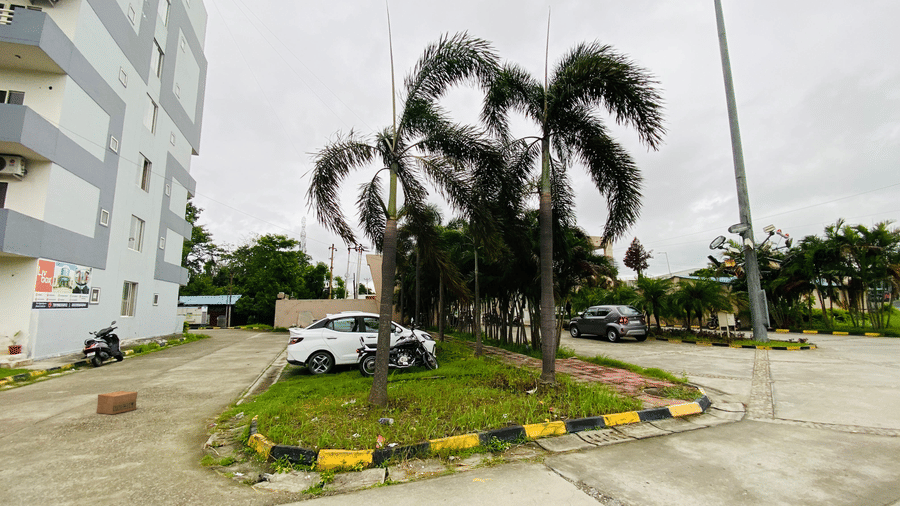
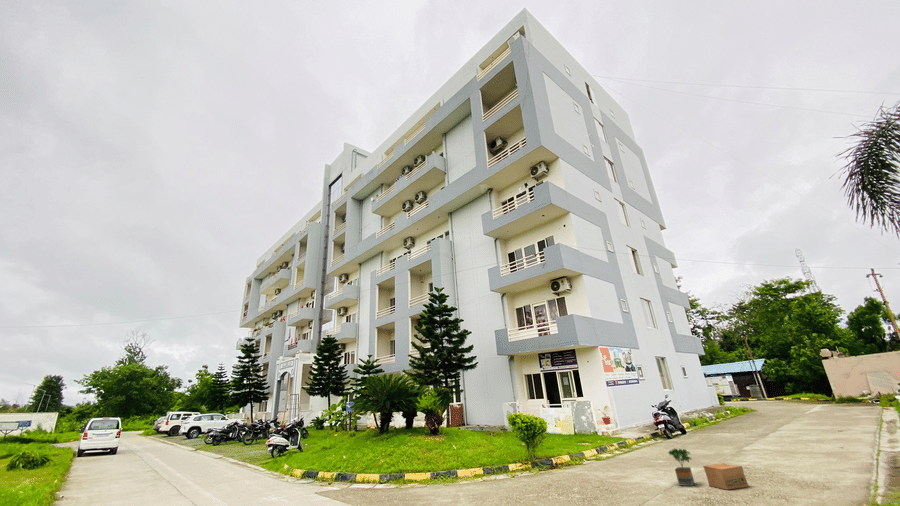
potted tree: none [62,379,91,416] -> present [669,449,694,486]

